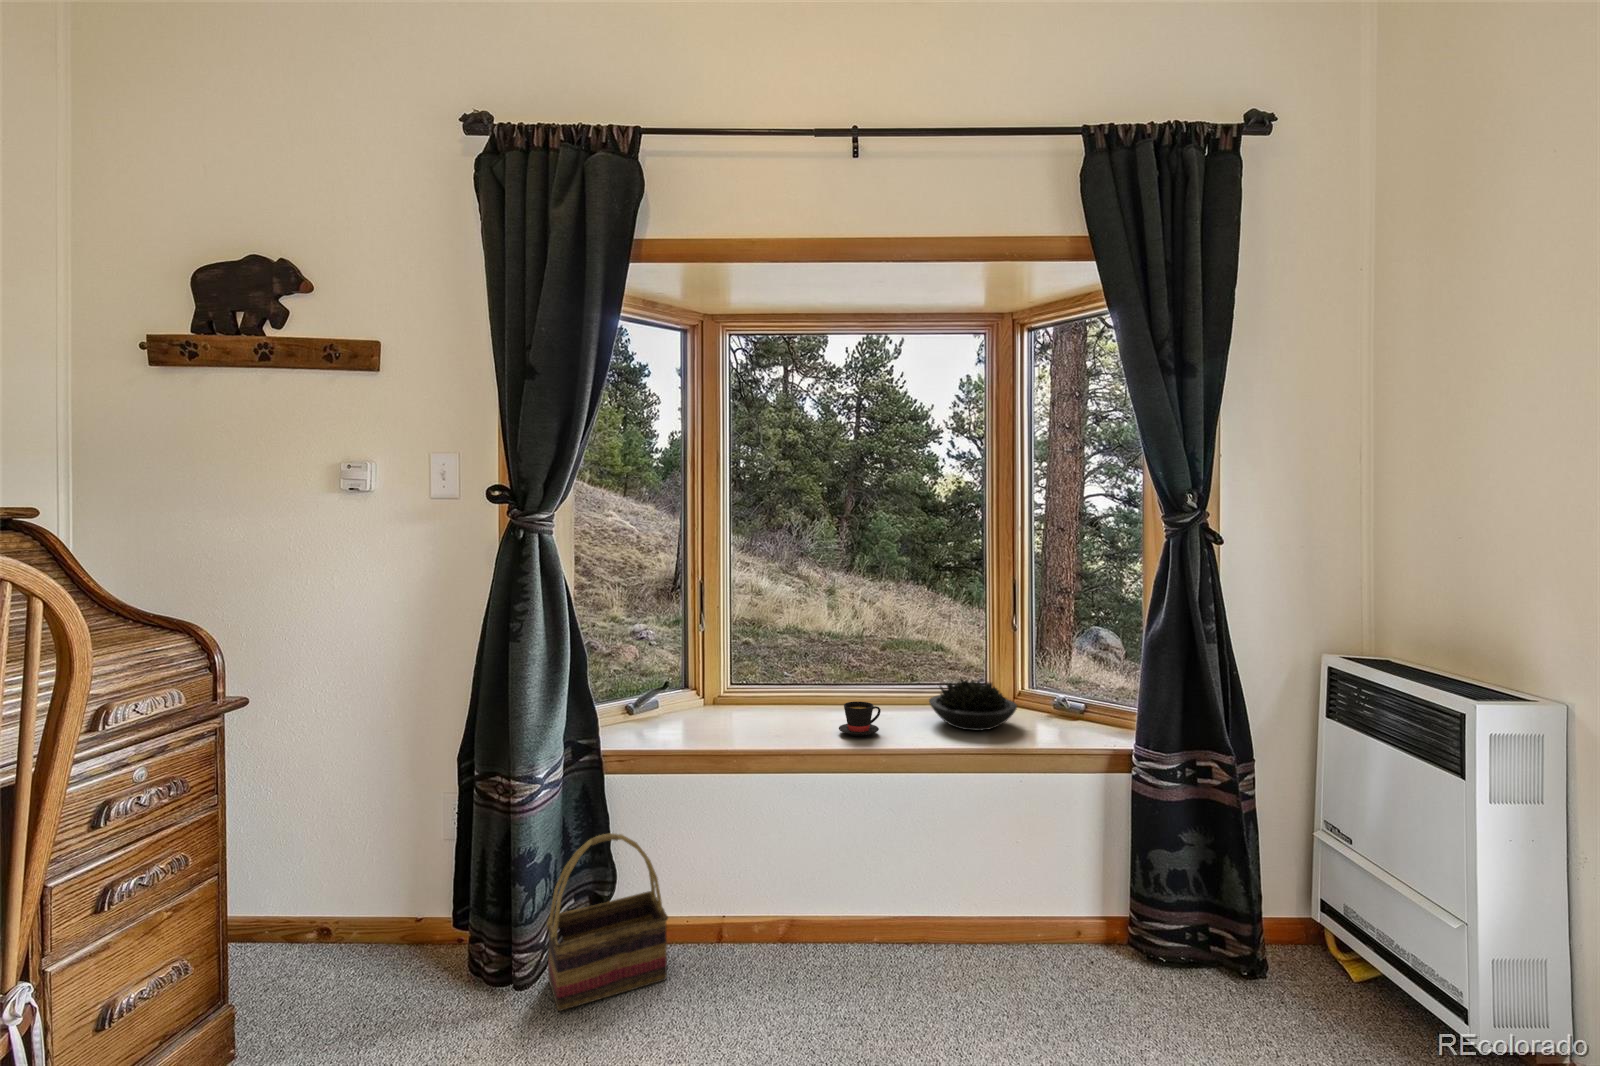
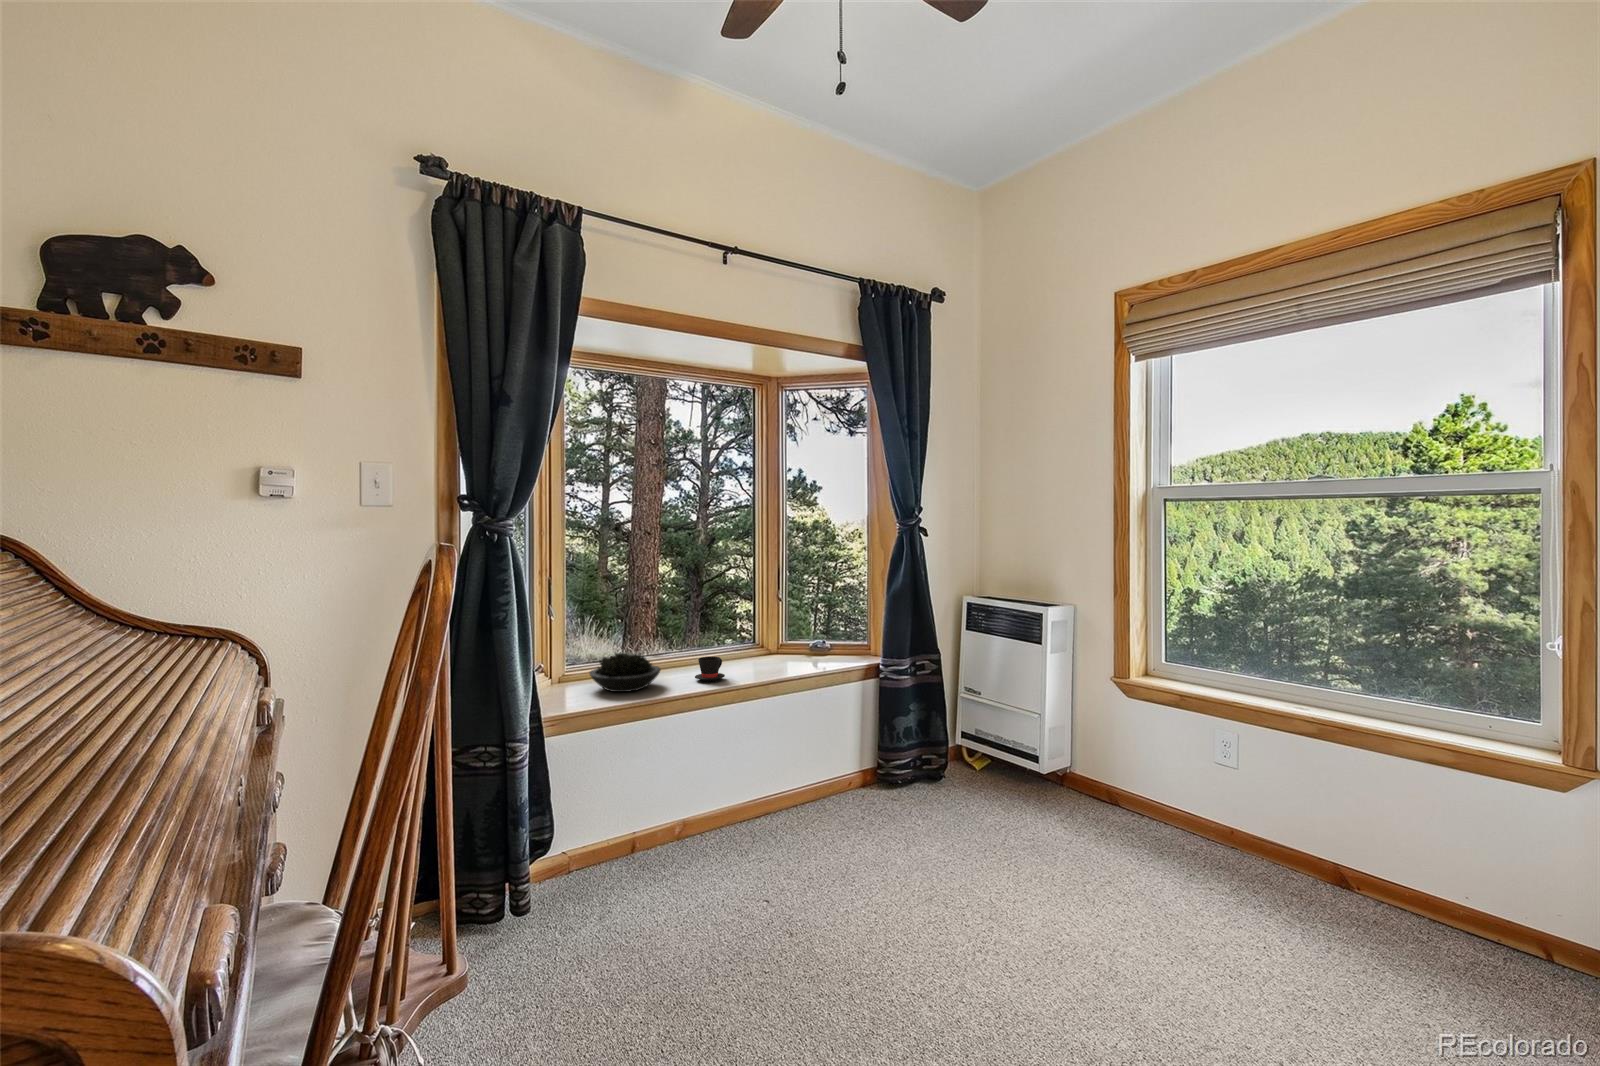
succulent plant: present [929,679,1017,731] -> present [589,653,661,692]
basket: present [547,833,668,1011] -> none [519,780,619,927]

